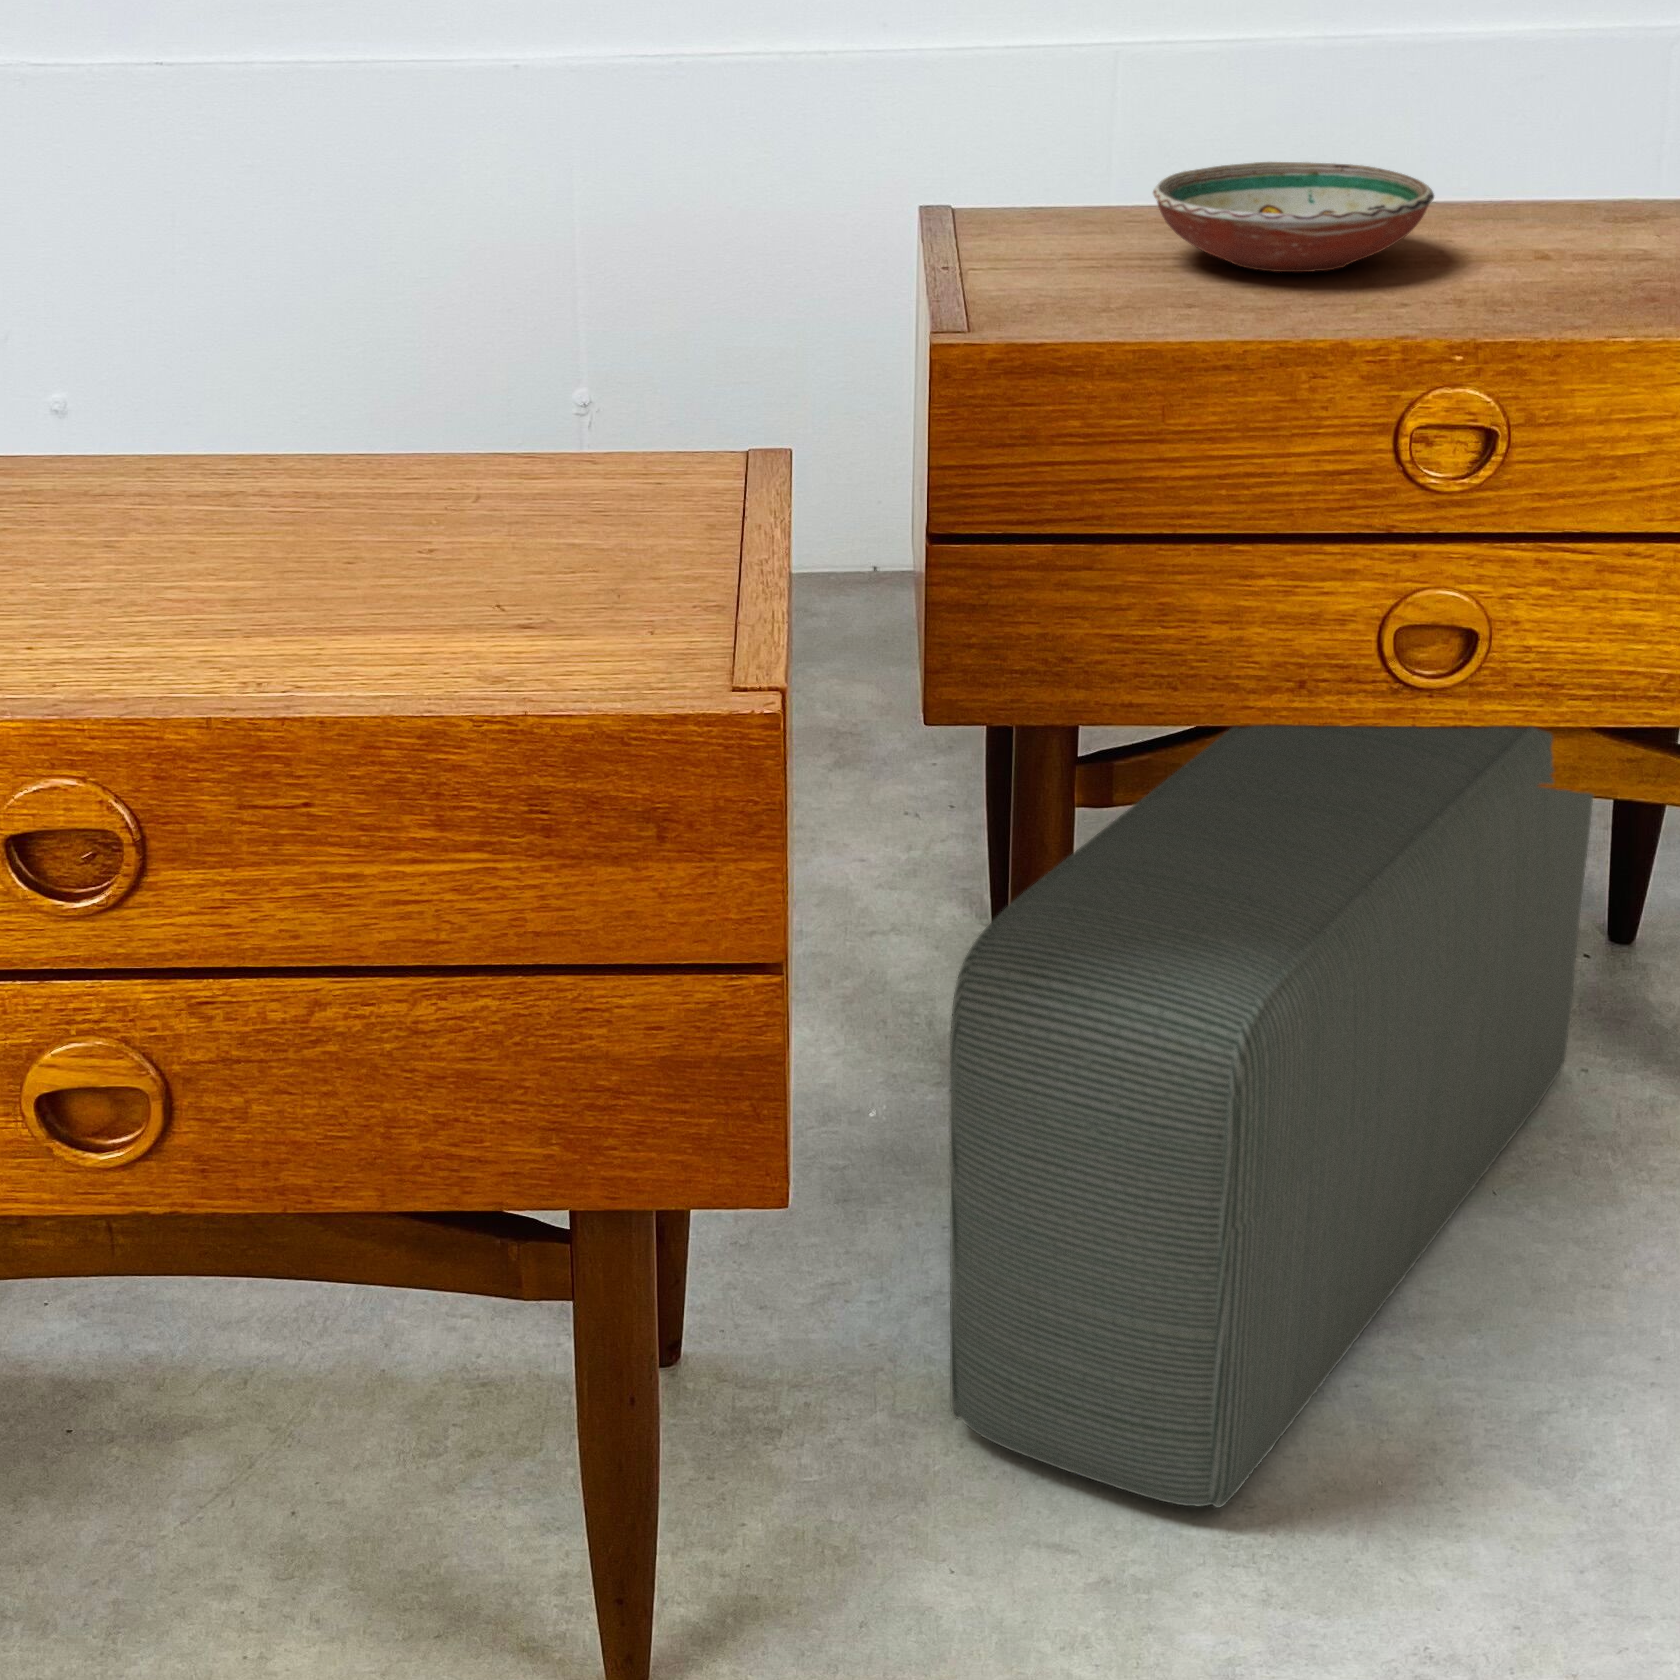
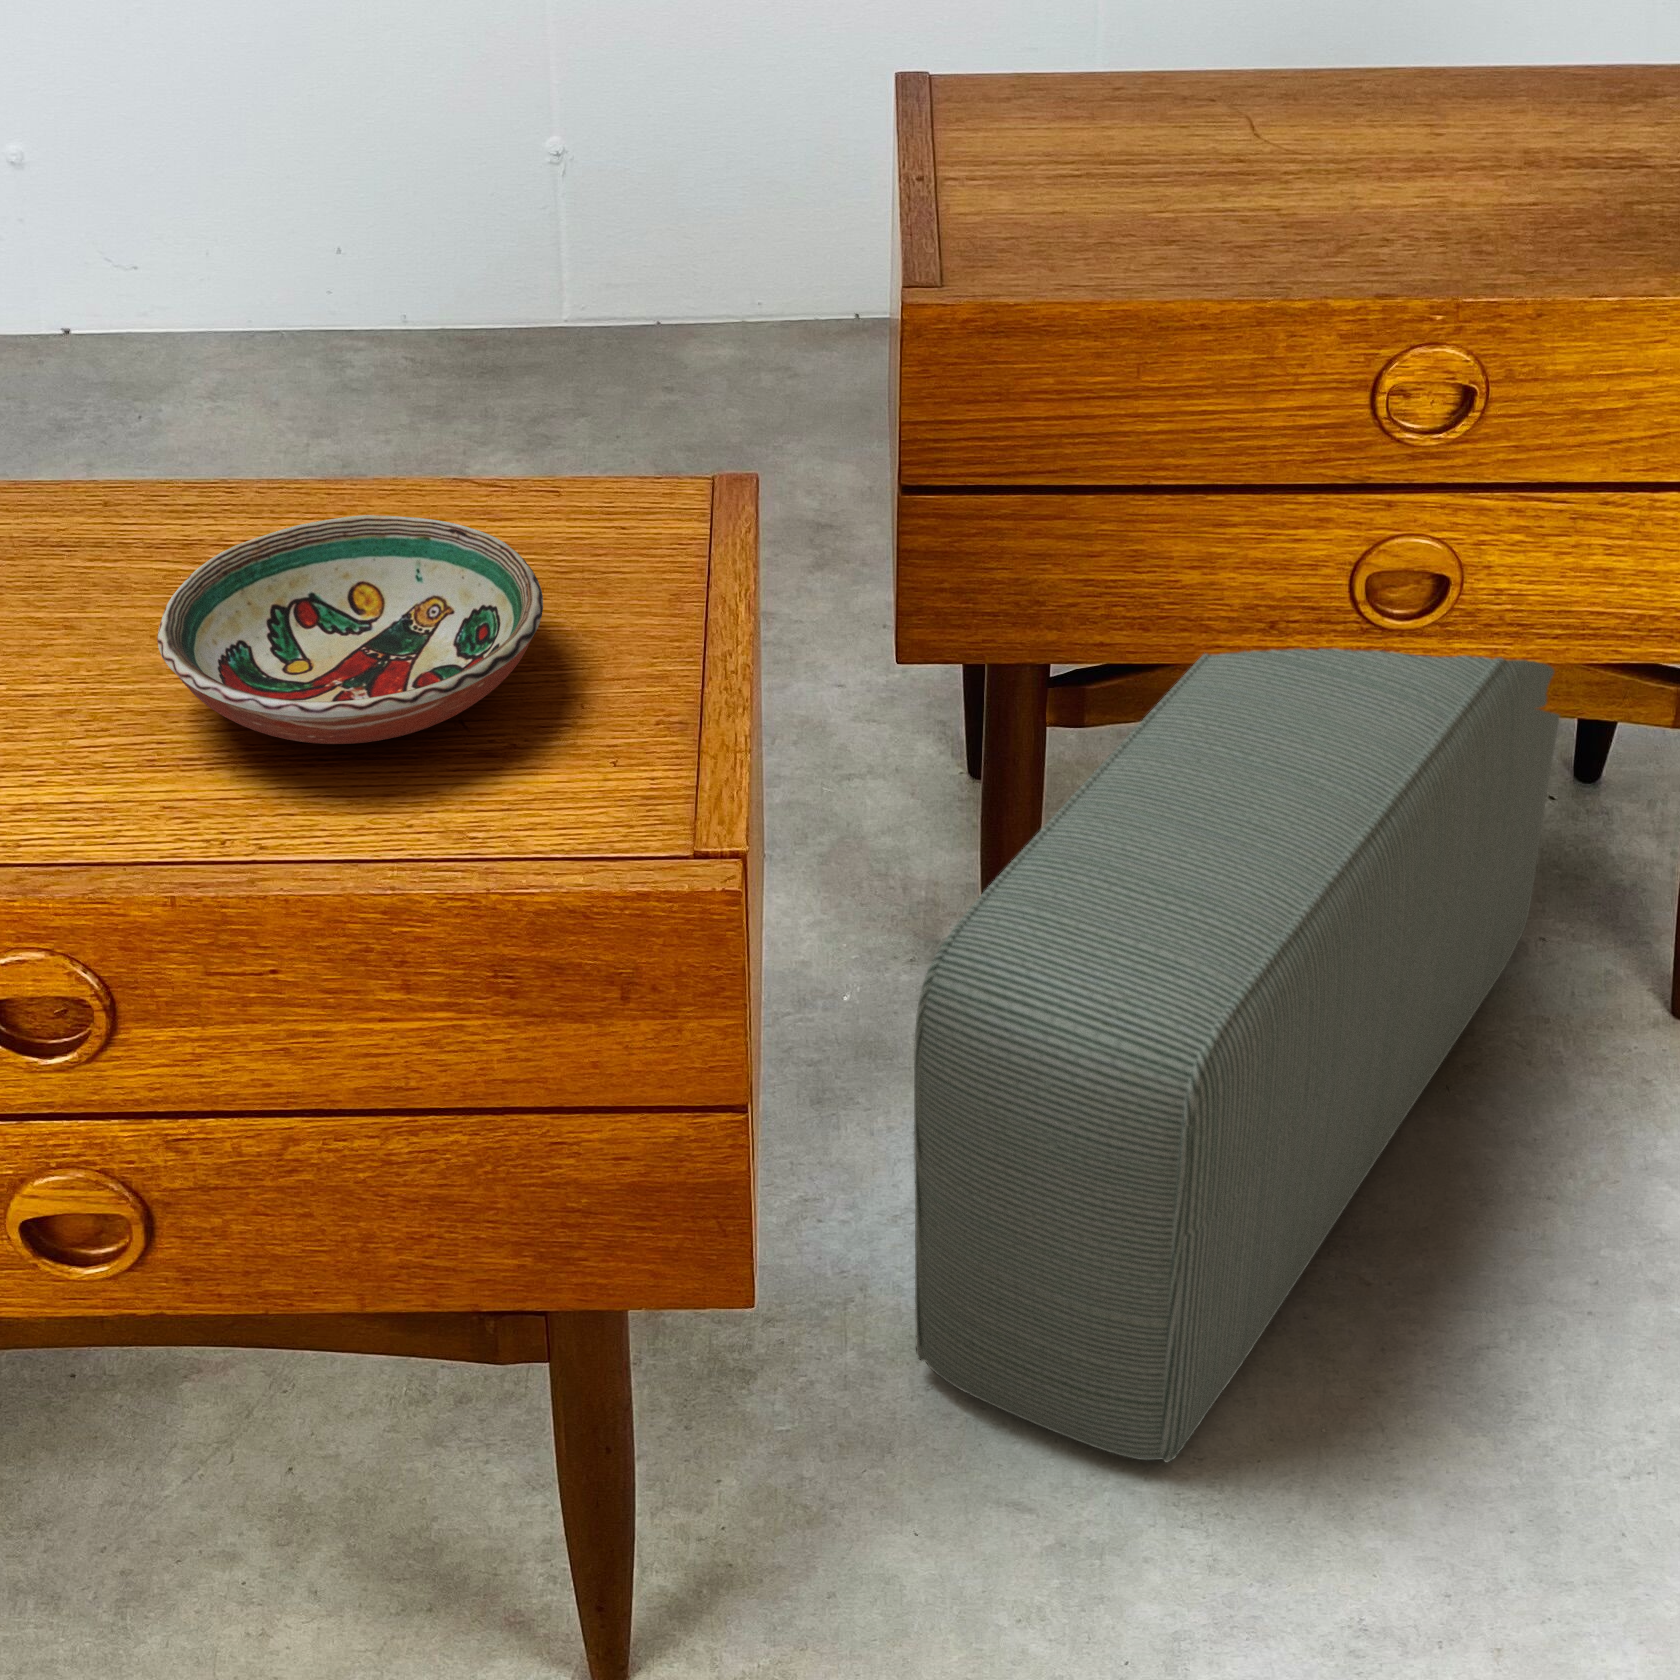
decorative bowl: present [1153,162,1434,272] -> present [157,515,543,744]

